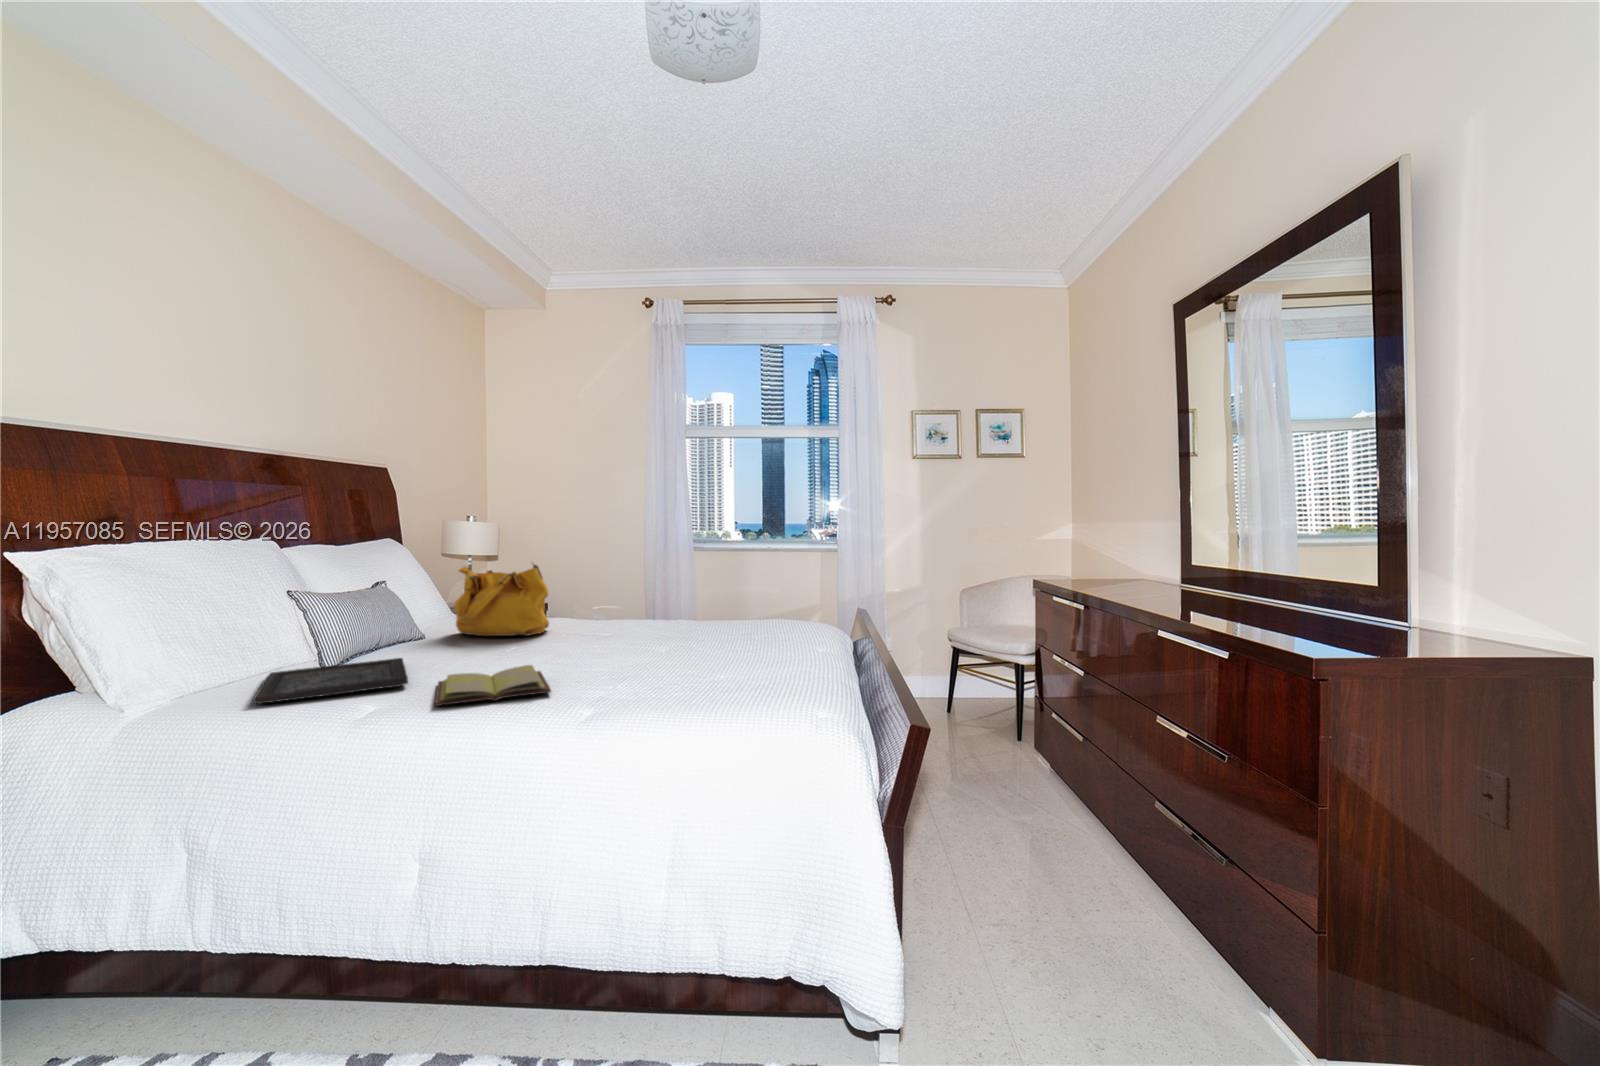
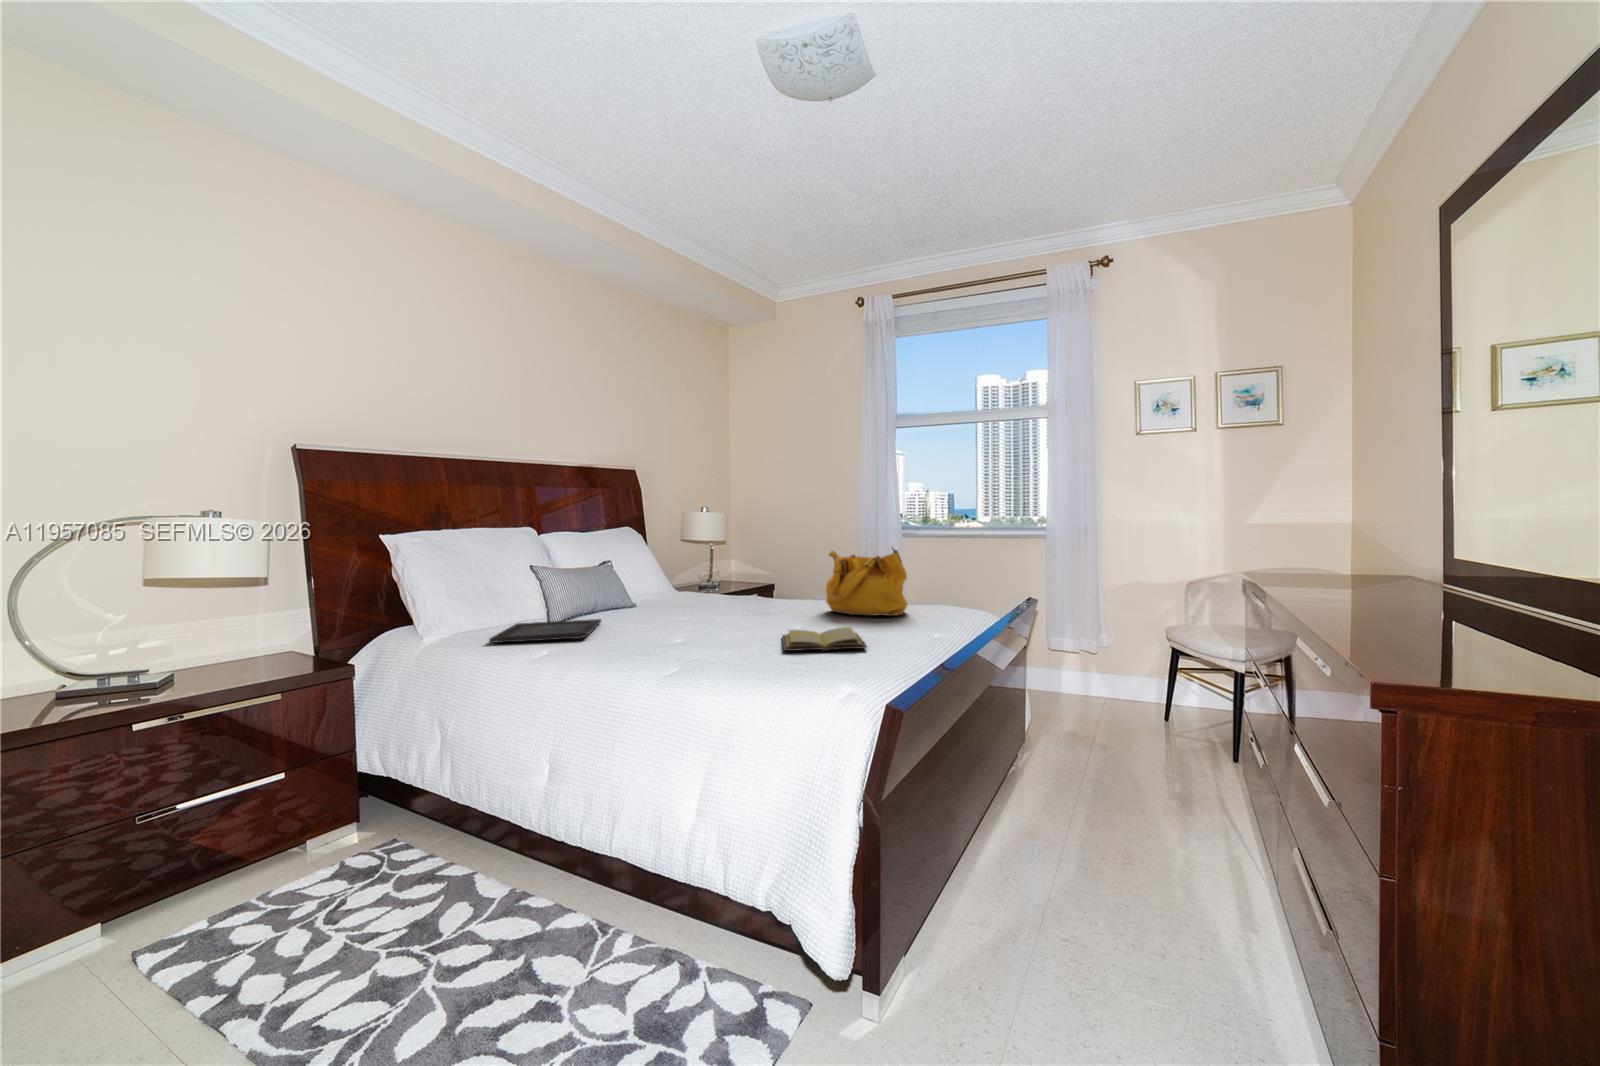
handbag: present [455,564,549,636] -> present [826,548,908,616]
diary: present [435,665,551,706] -> present [782,627,867,651]

